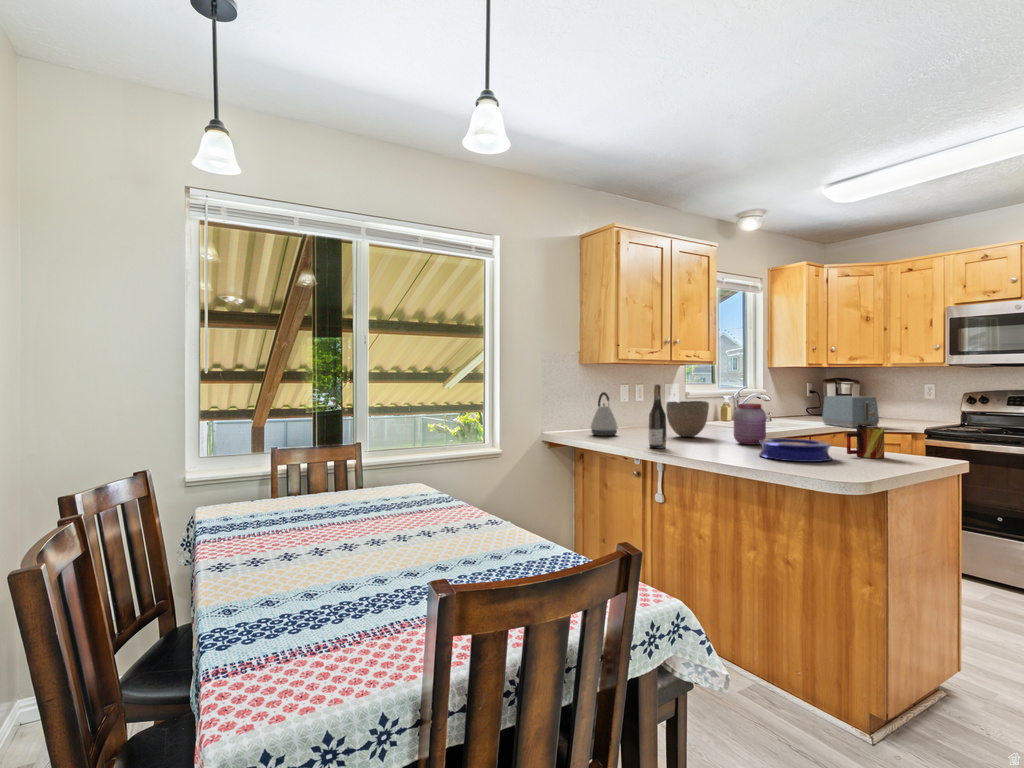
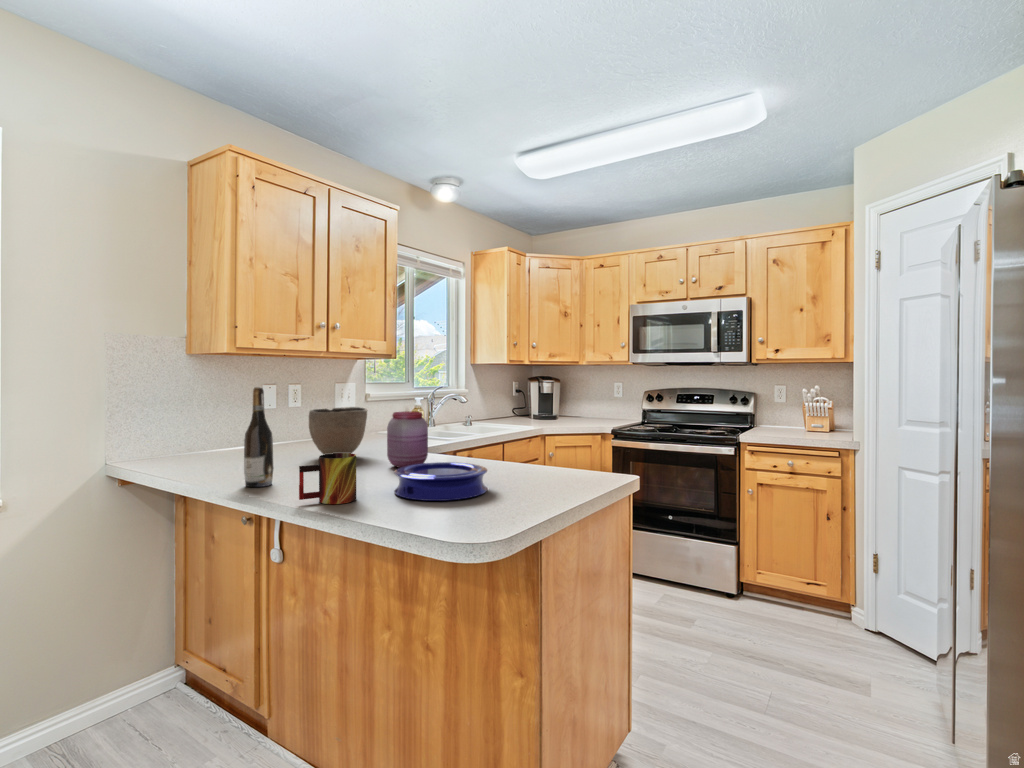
kettle: present [591,392,618,436] -> none [192,397,238,463]
toaster: present [822,396,879,428] -> none [520,396,571,432]
mug: present [847,427,884,458] -> present [299,453,356,504]

